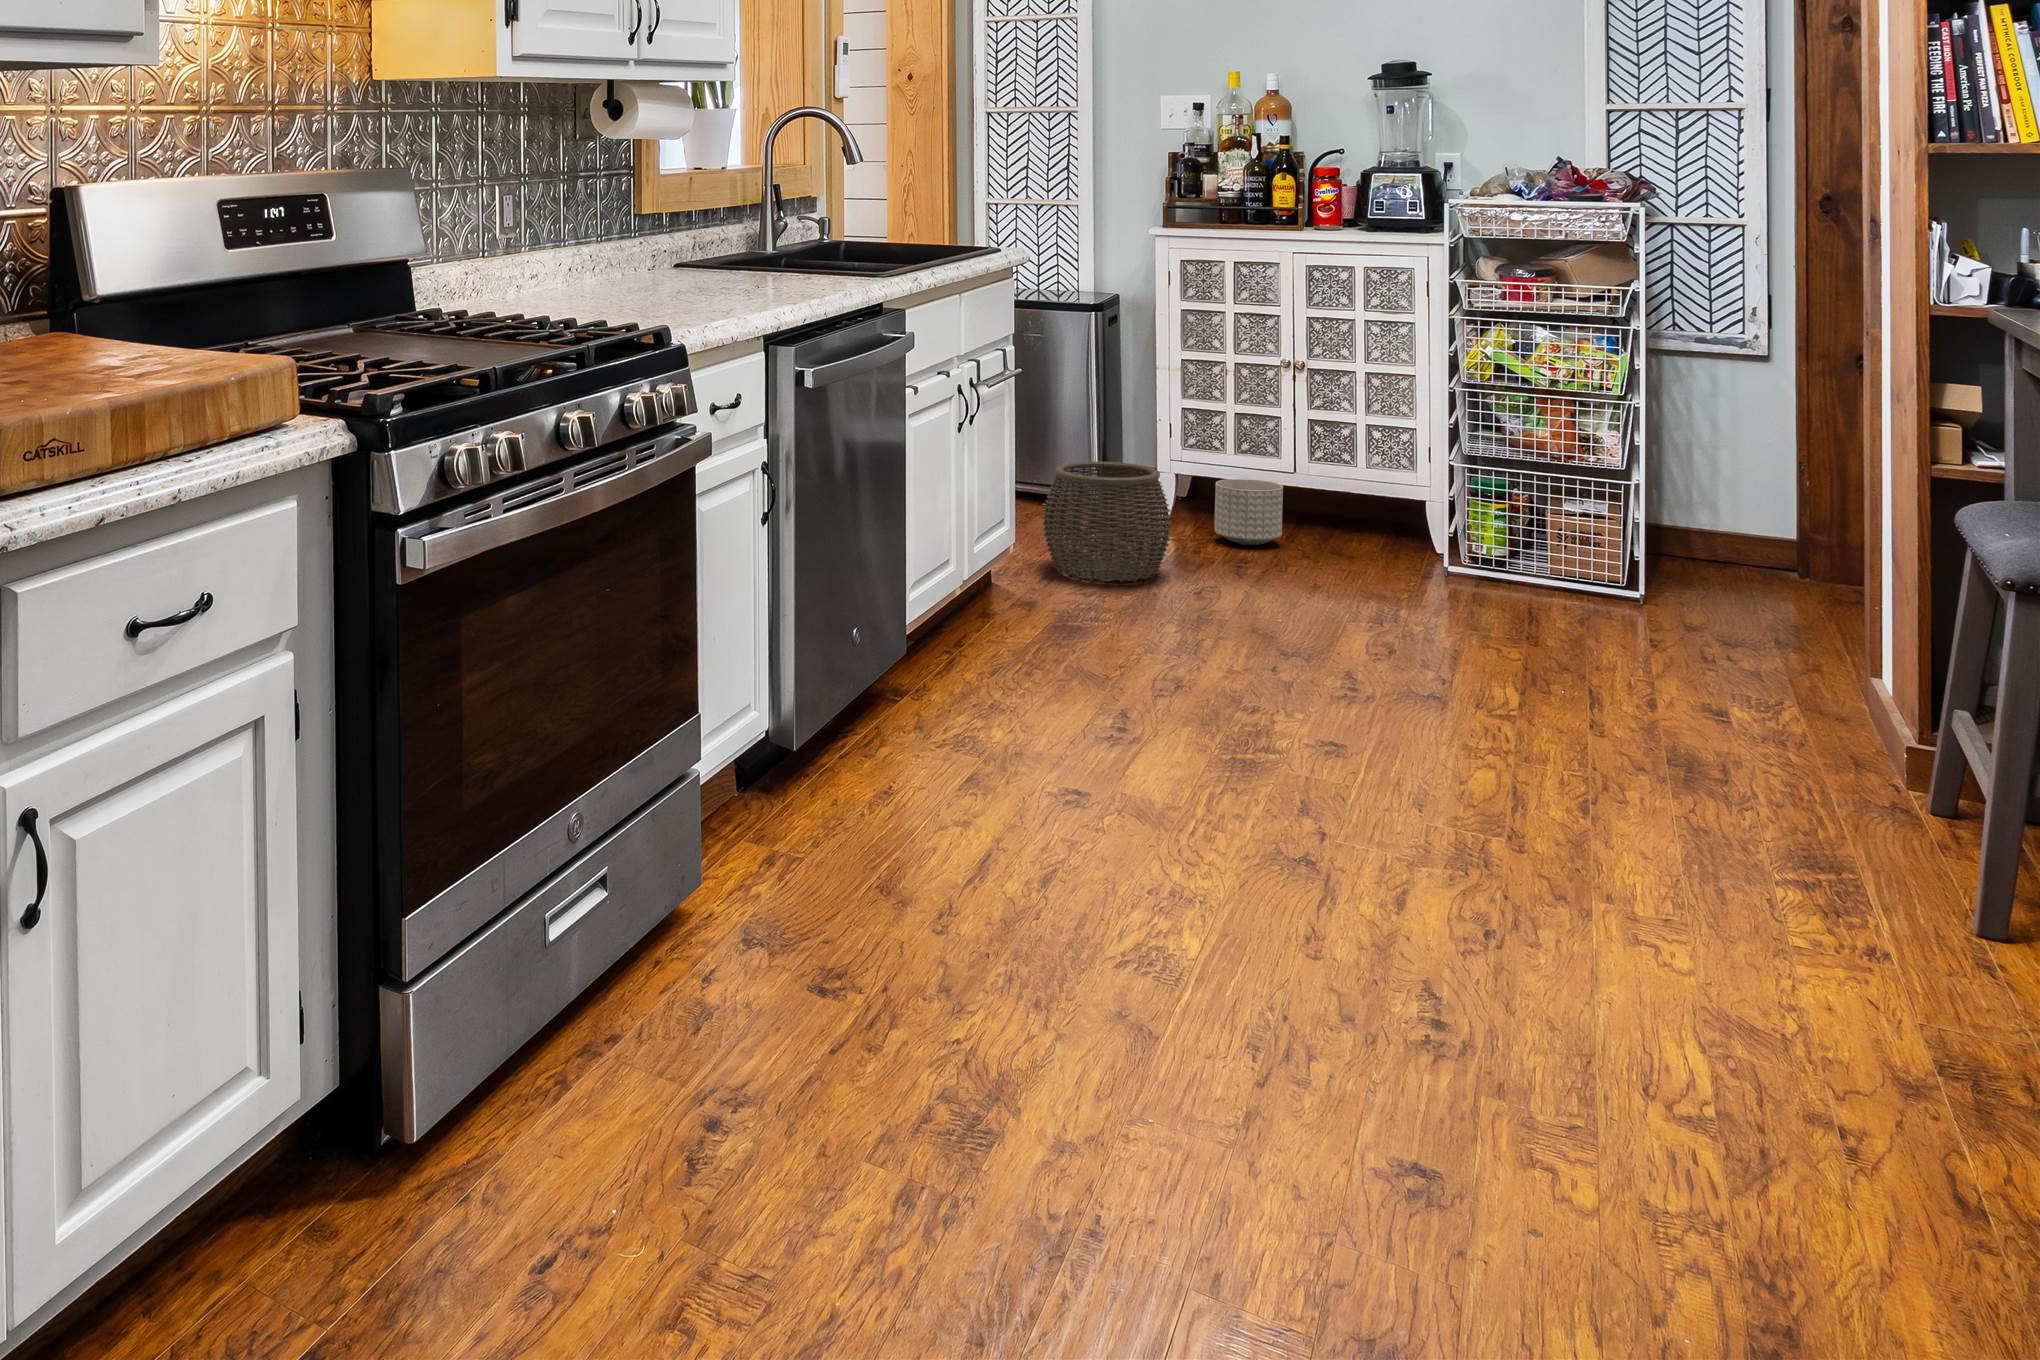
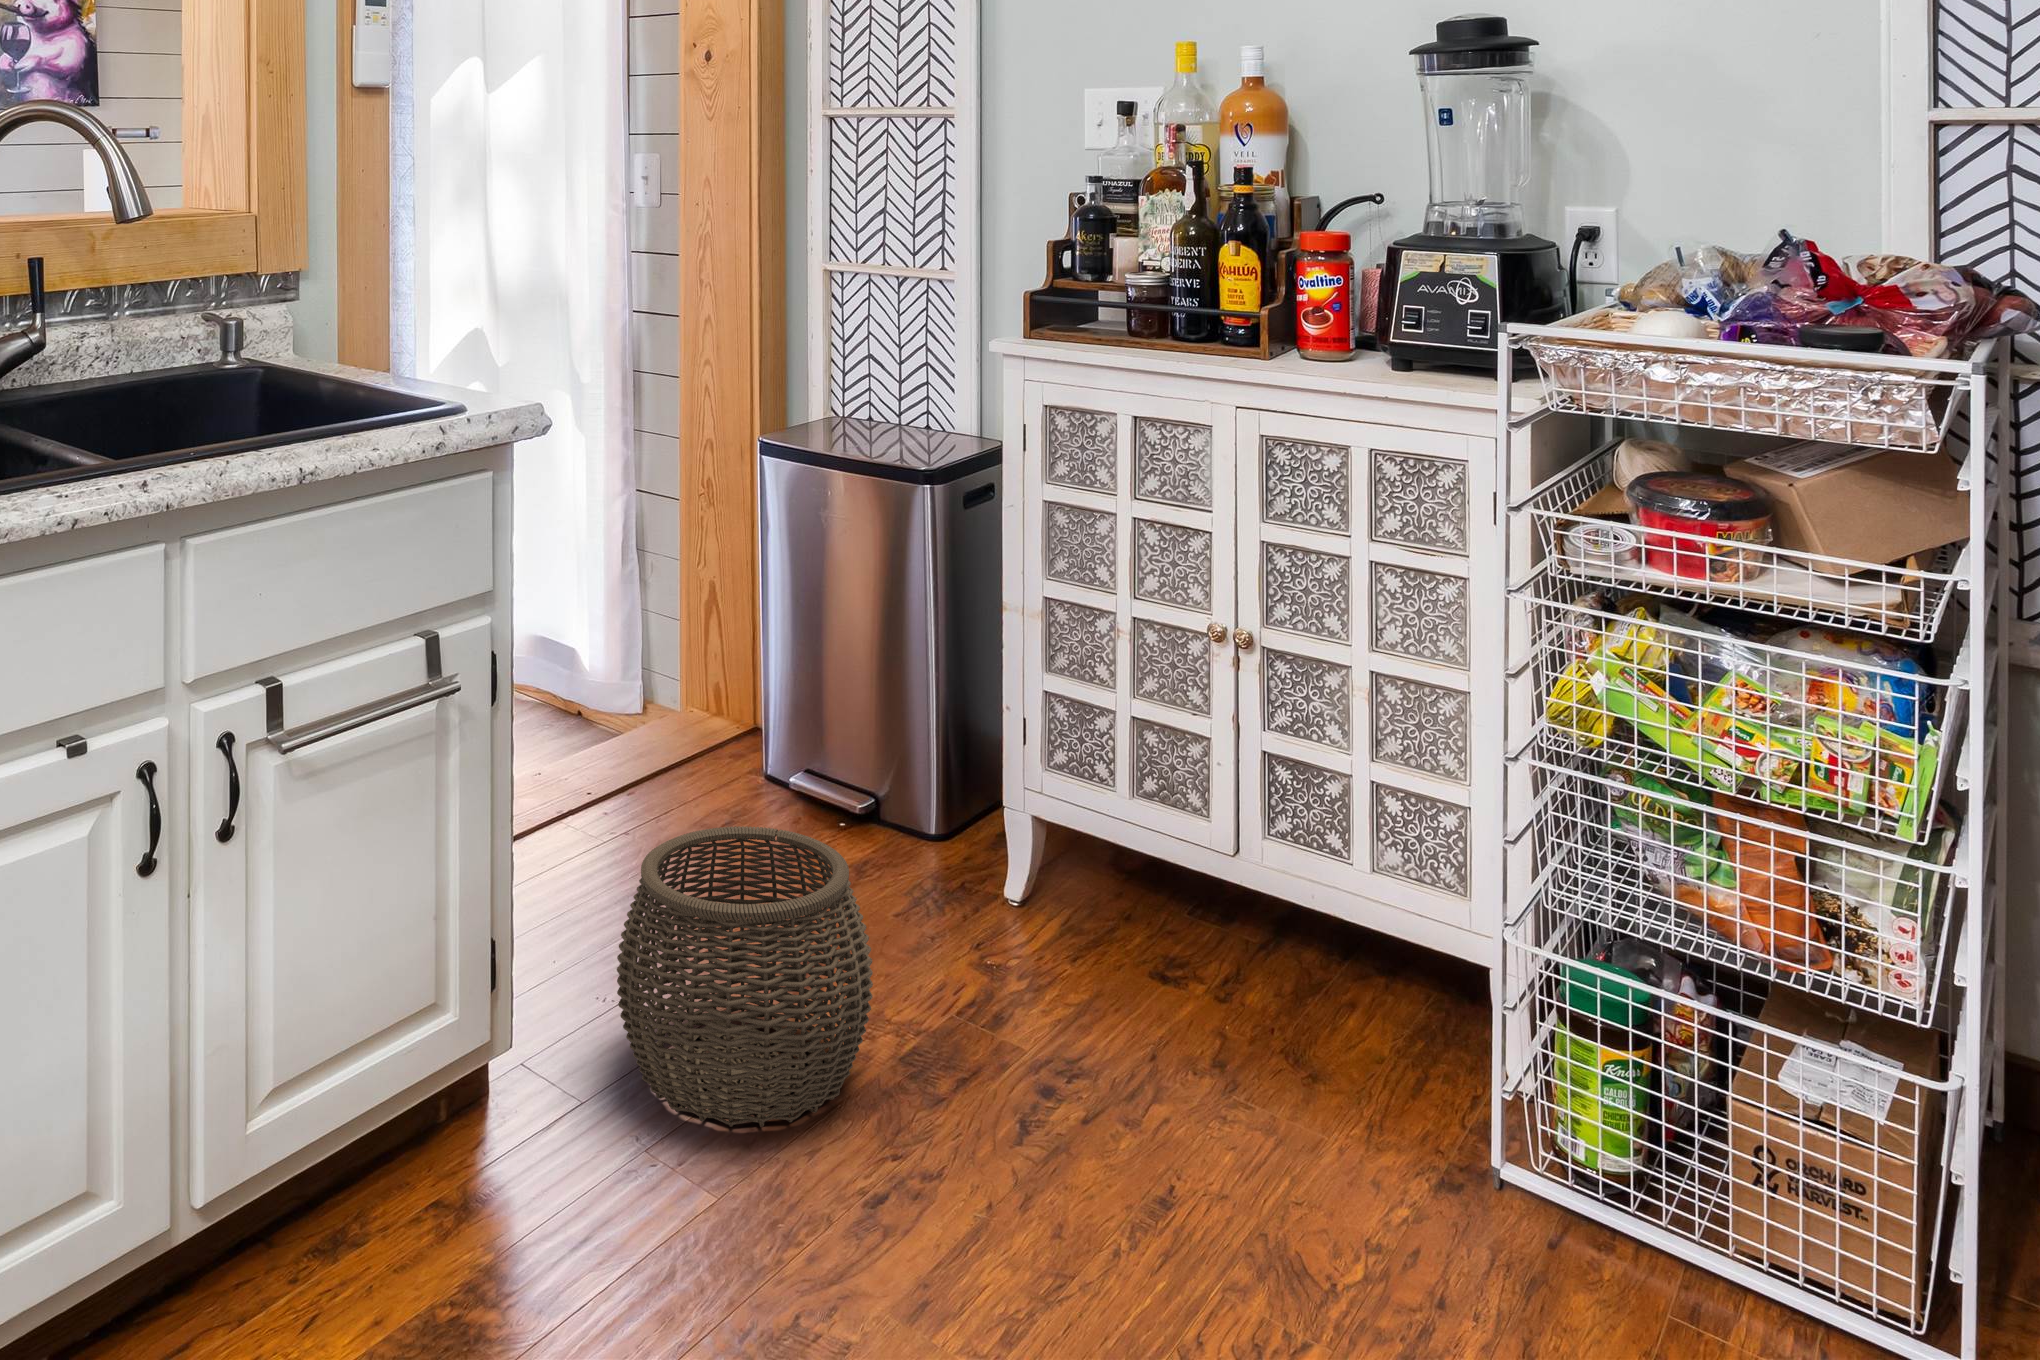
planter: present [1215,479,1283,545] -> none [1071,848,1201,1000]

